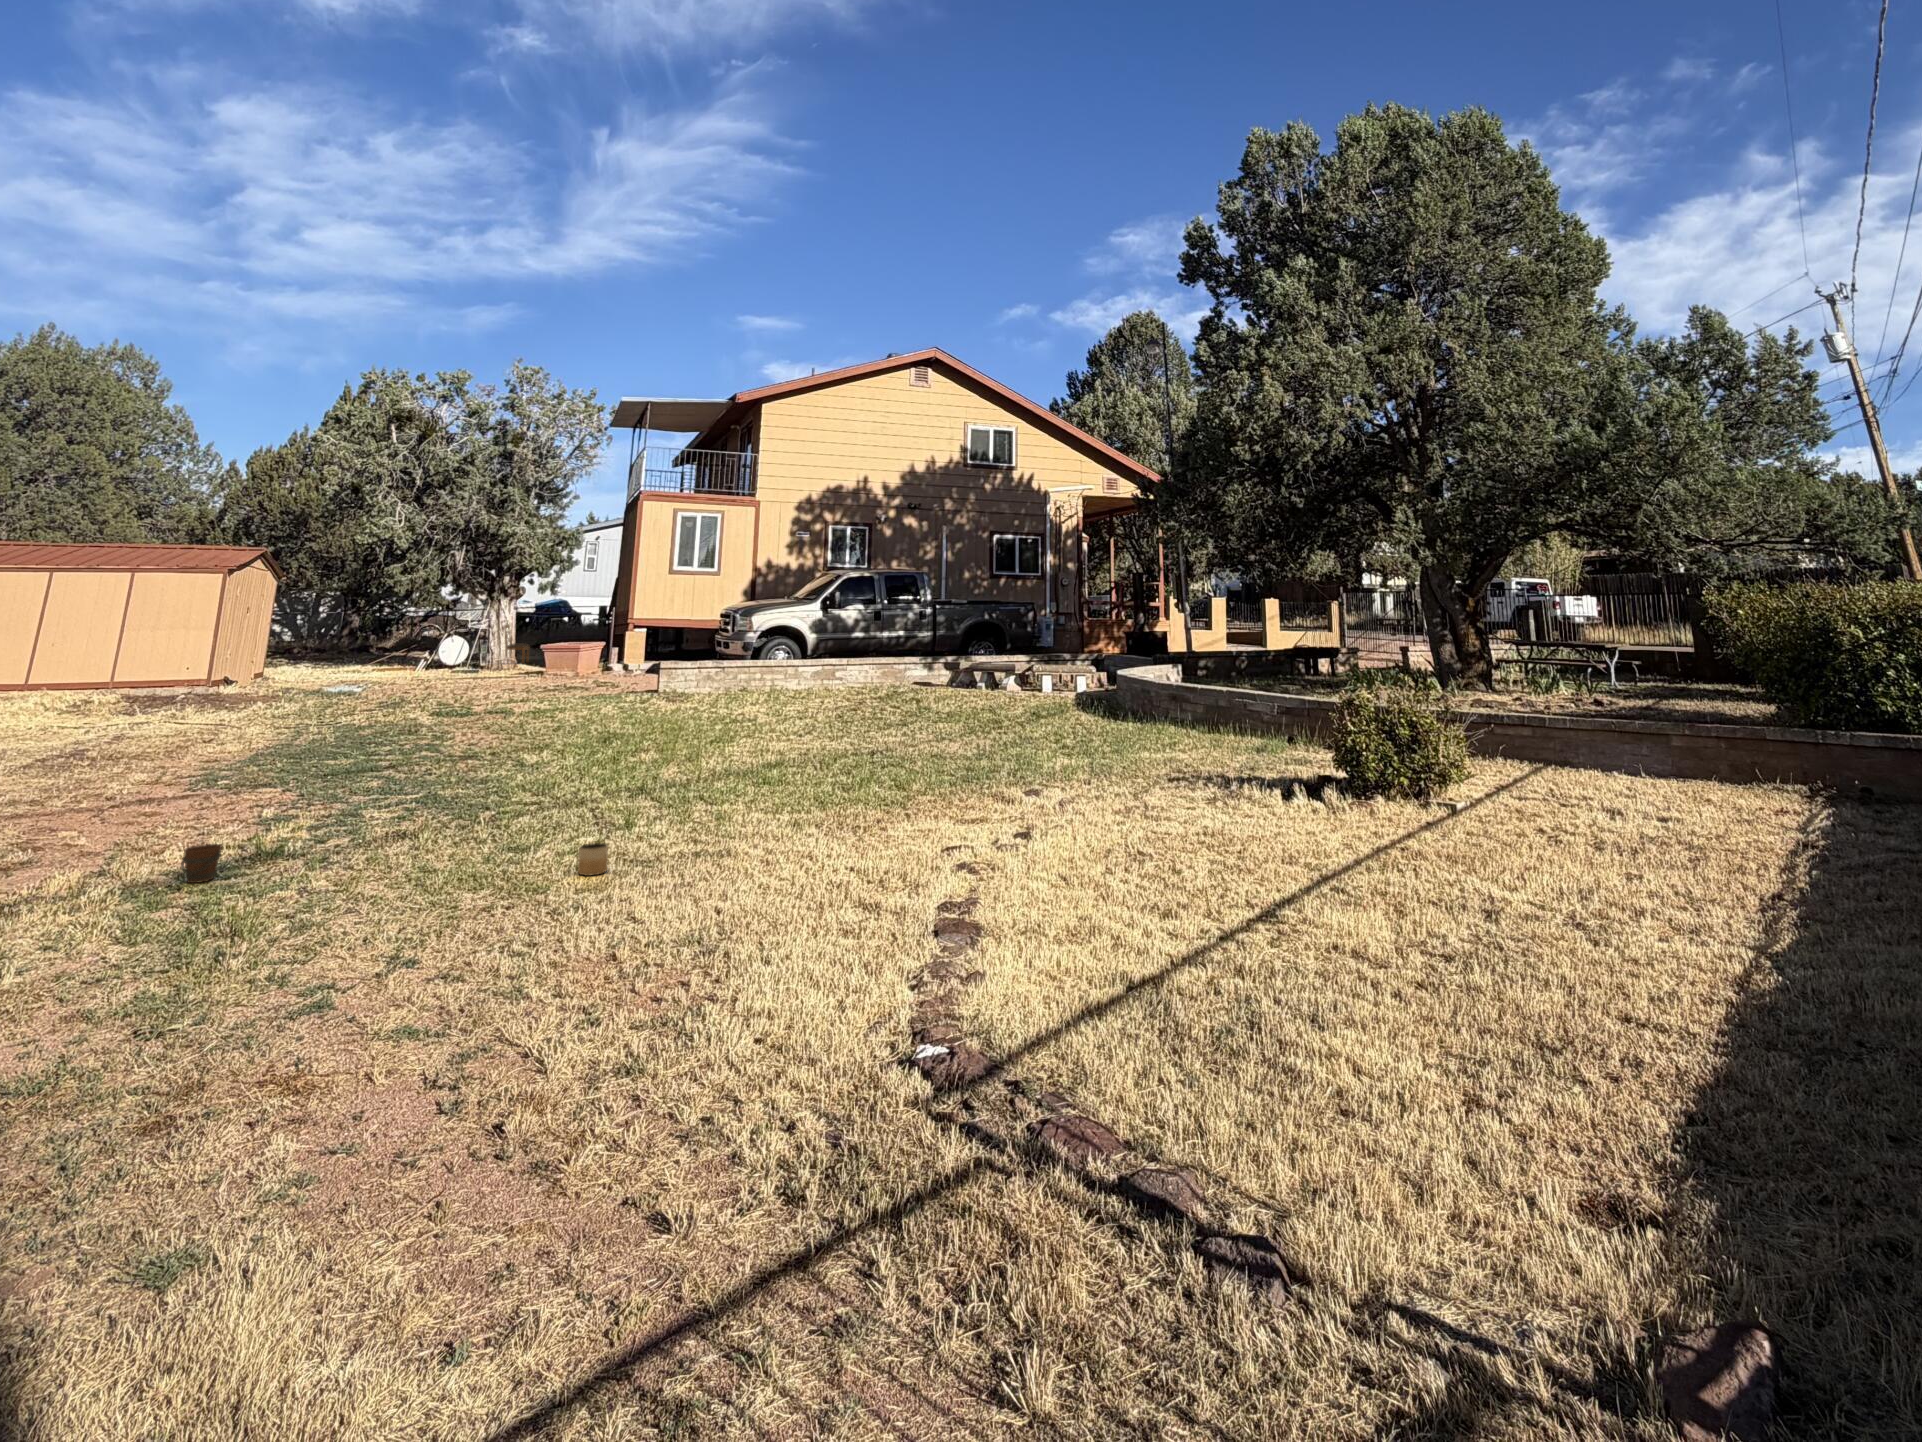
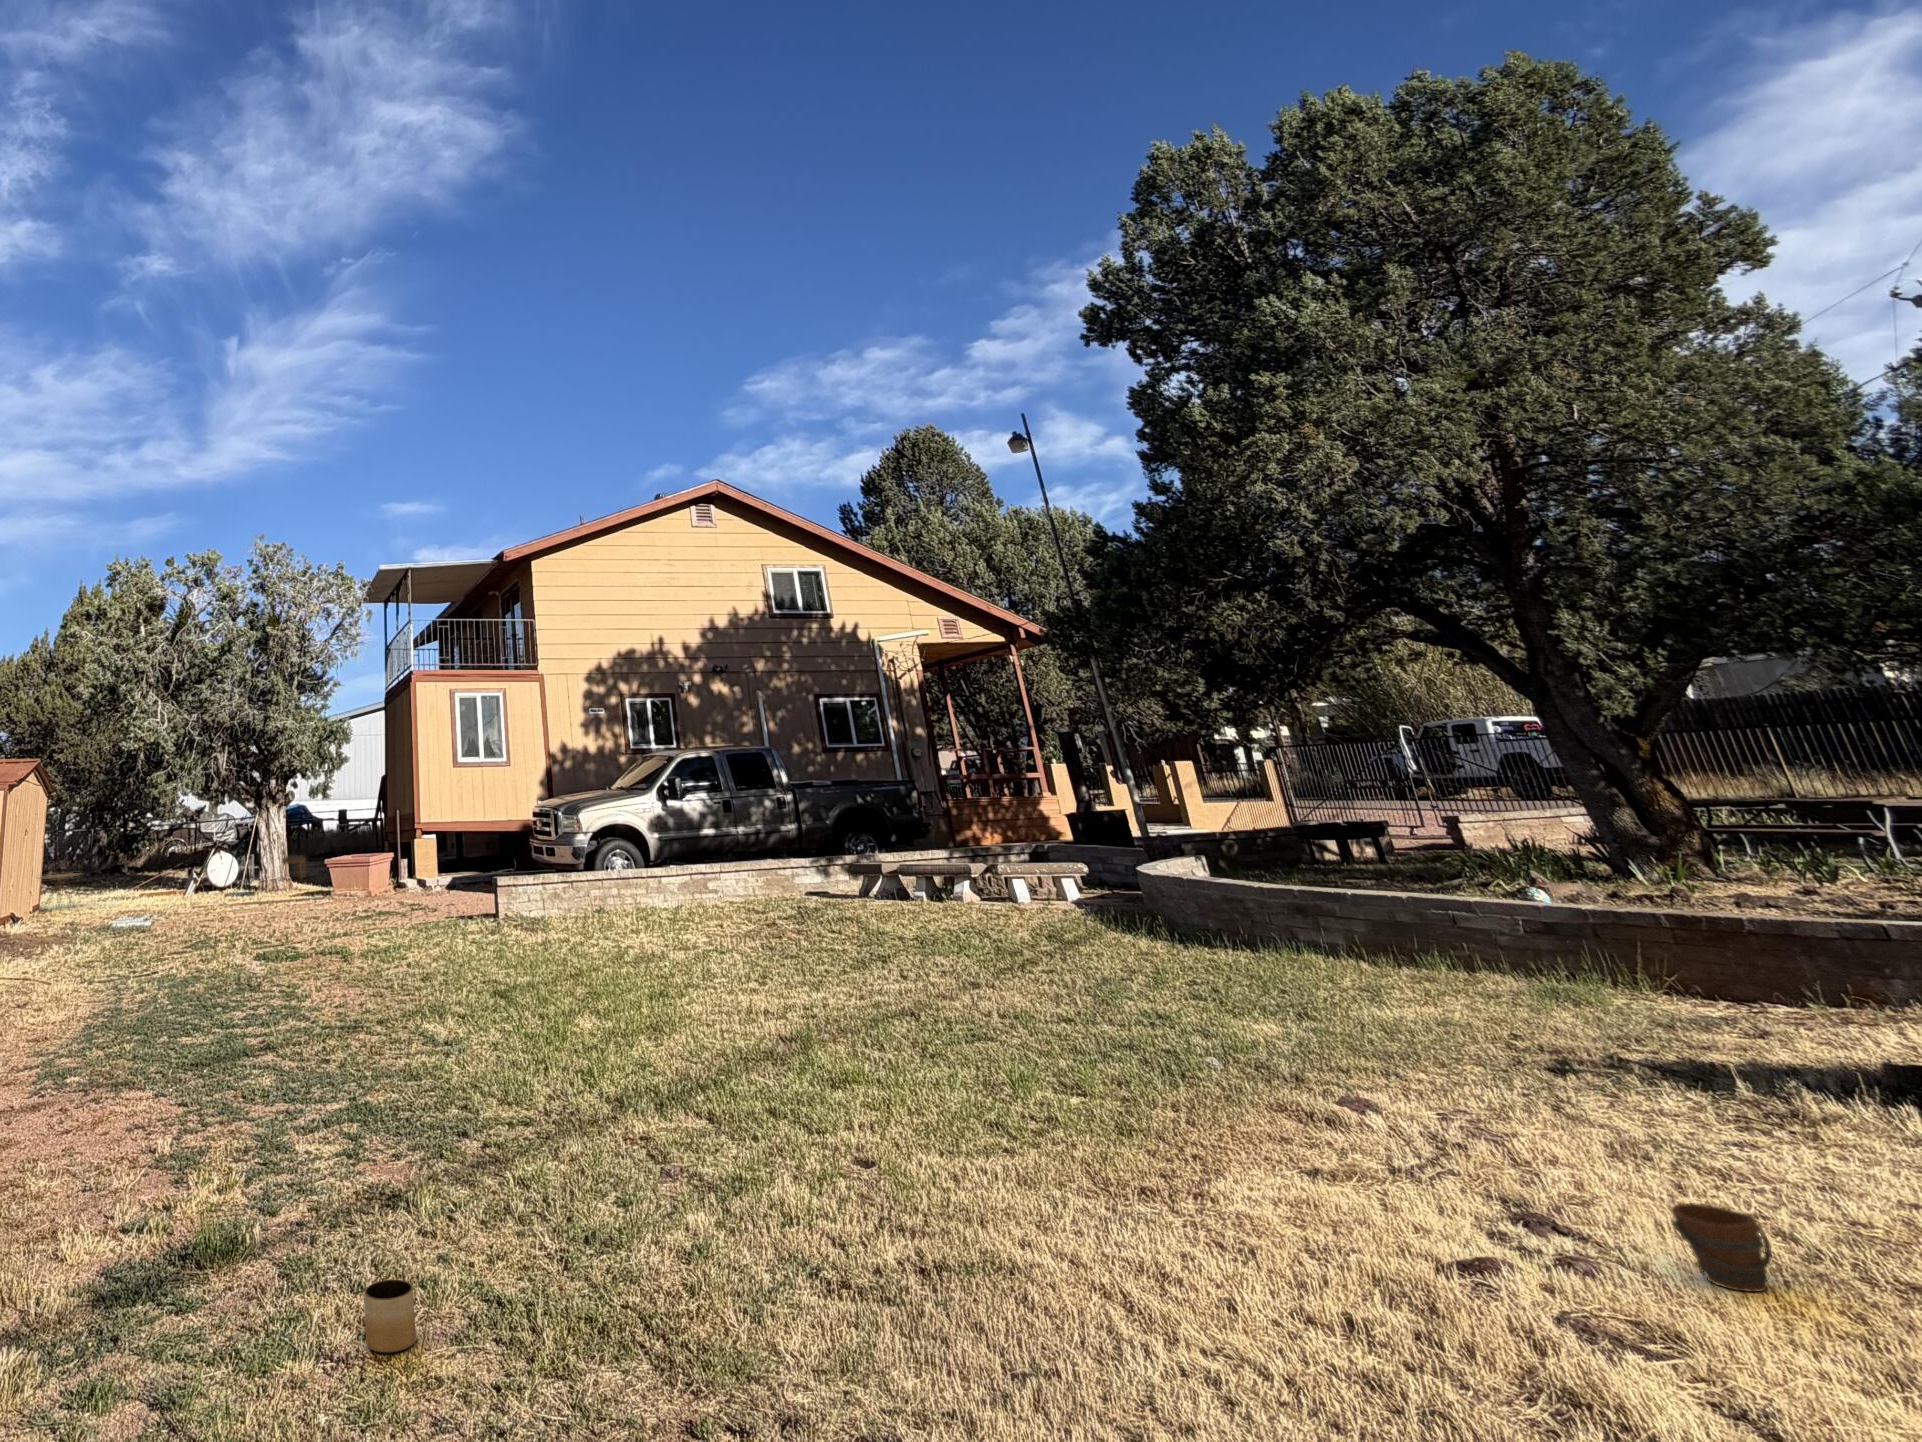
round table: none [260,649,307,680] -> present [40,873,79,903]
planter: present [578,843,608,876] -> present [364,1279,416,1354]
bucket: present [181,844,223,883] -> present [1671,1203,1772,1292]

